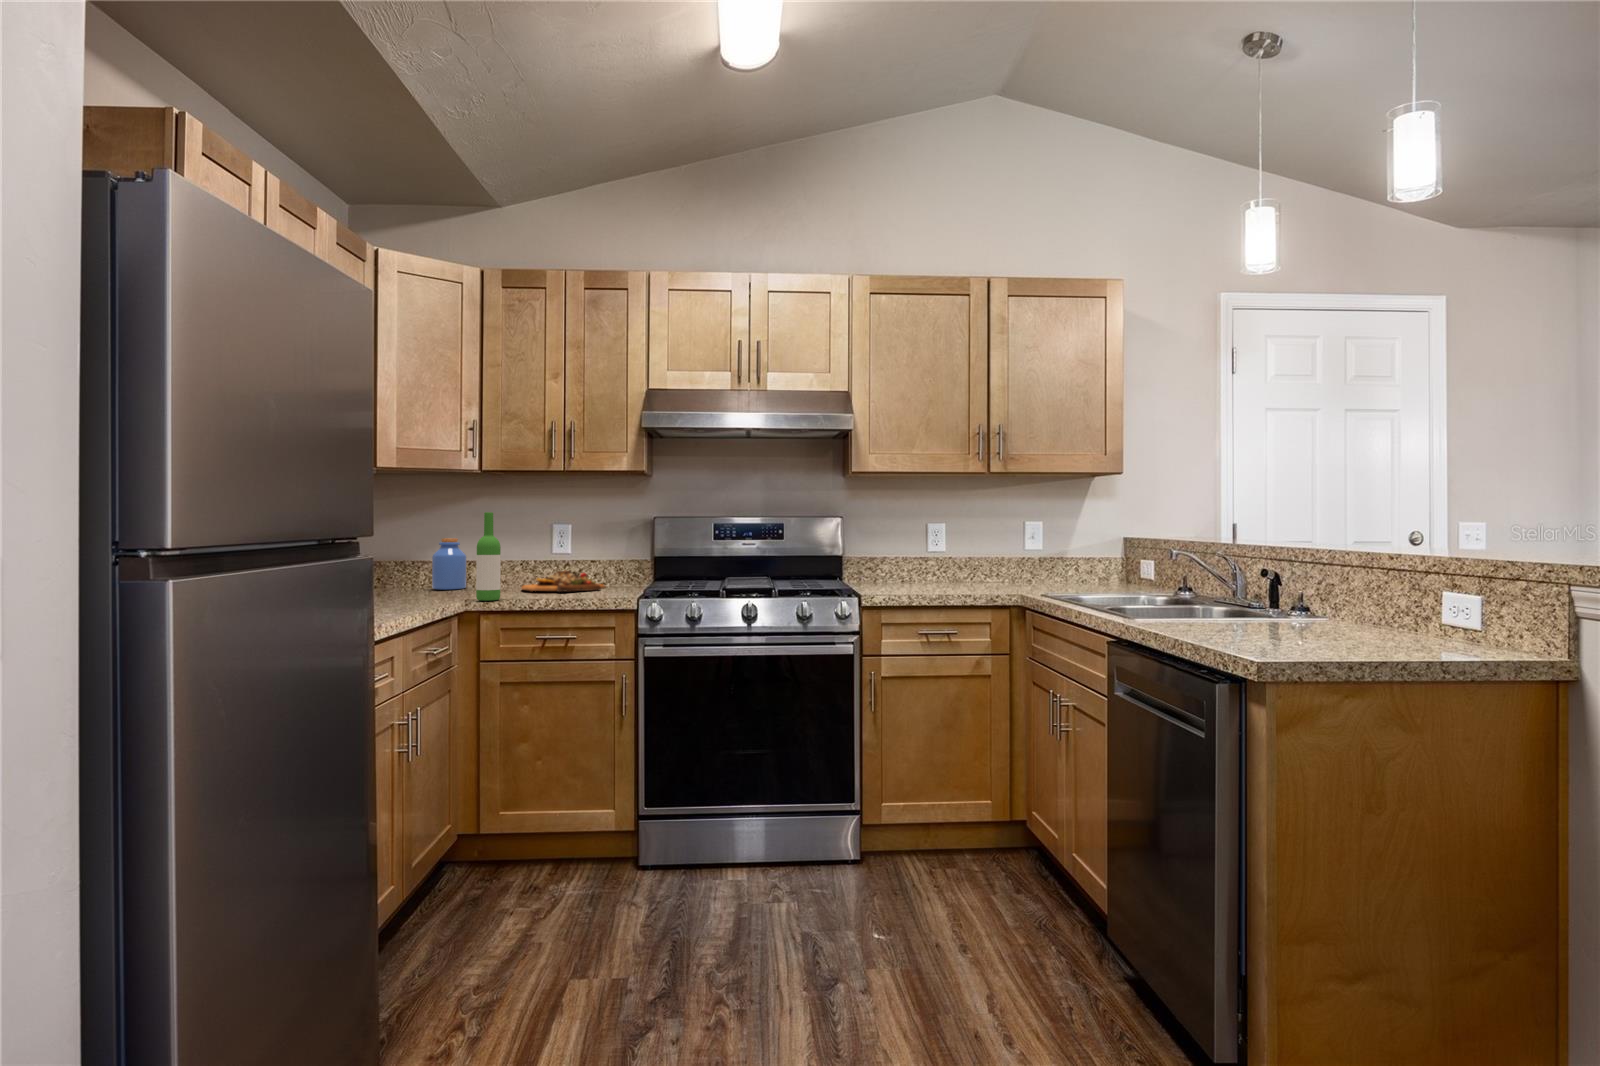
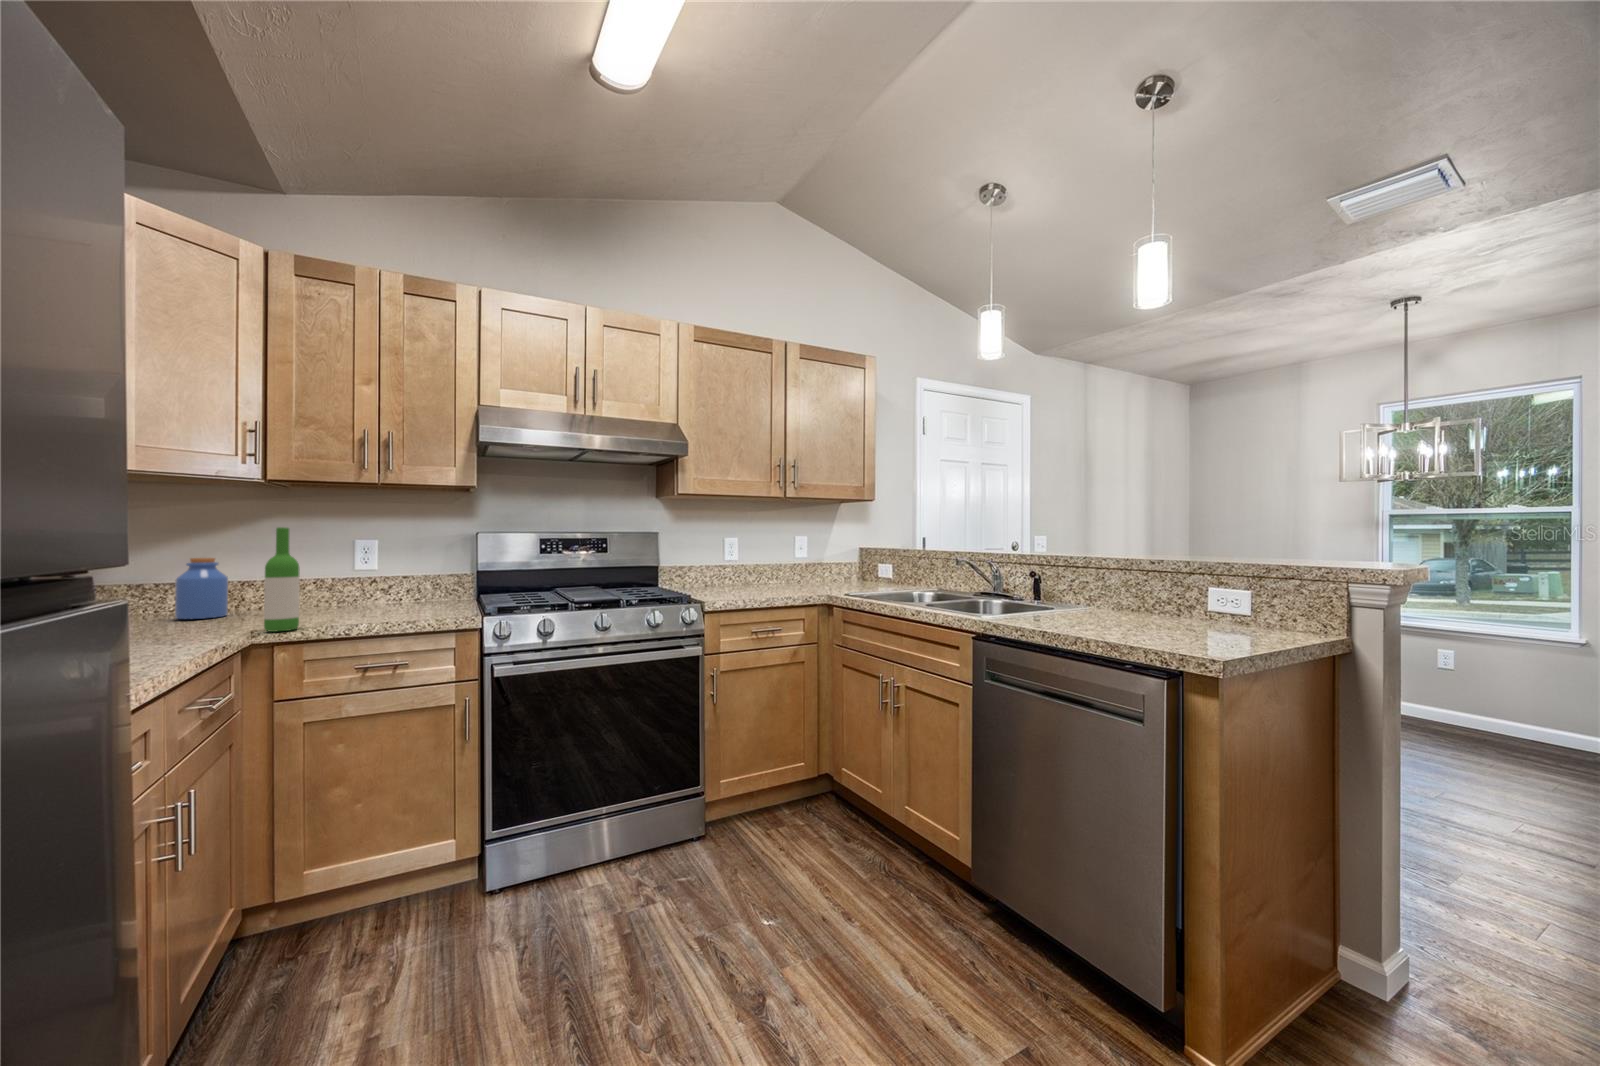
cutting board: present [521,570,605,592] -> none [314,590,424,615]

